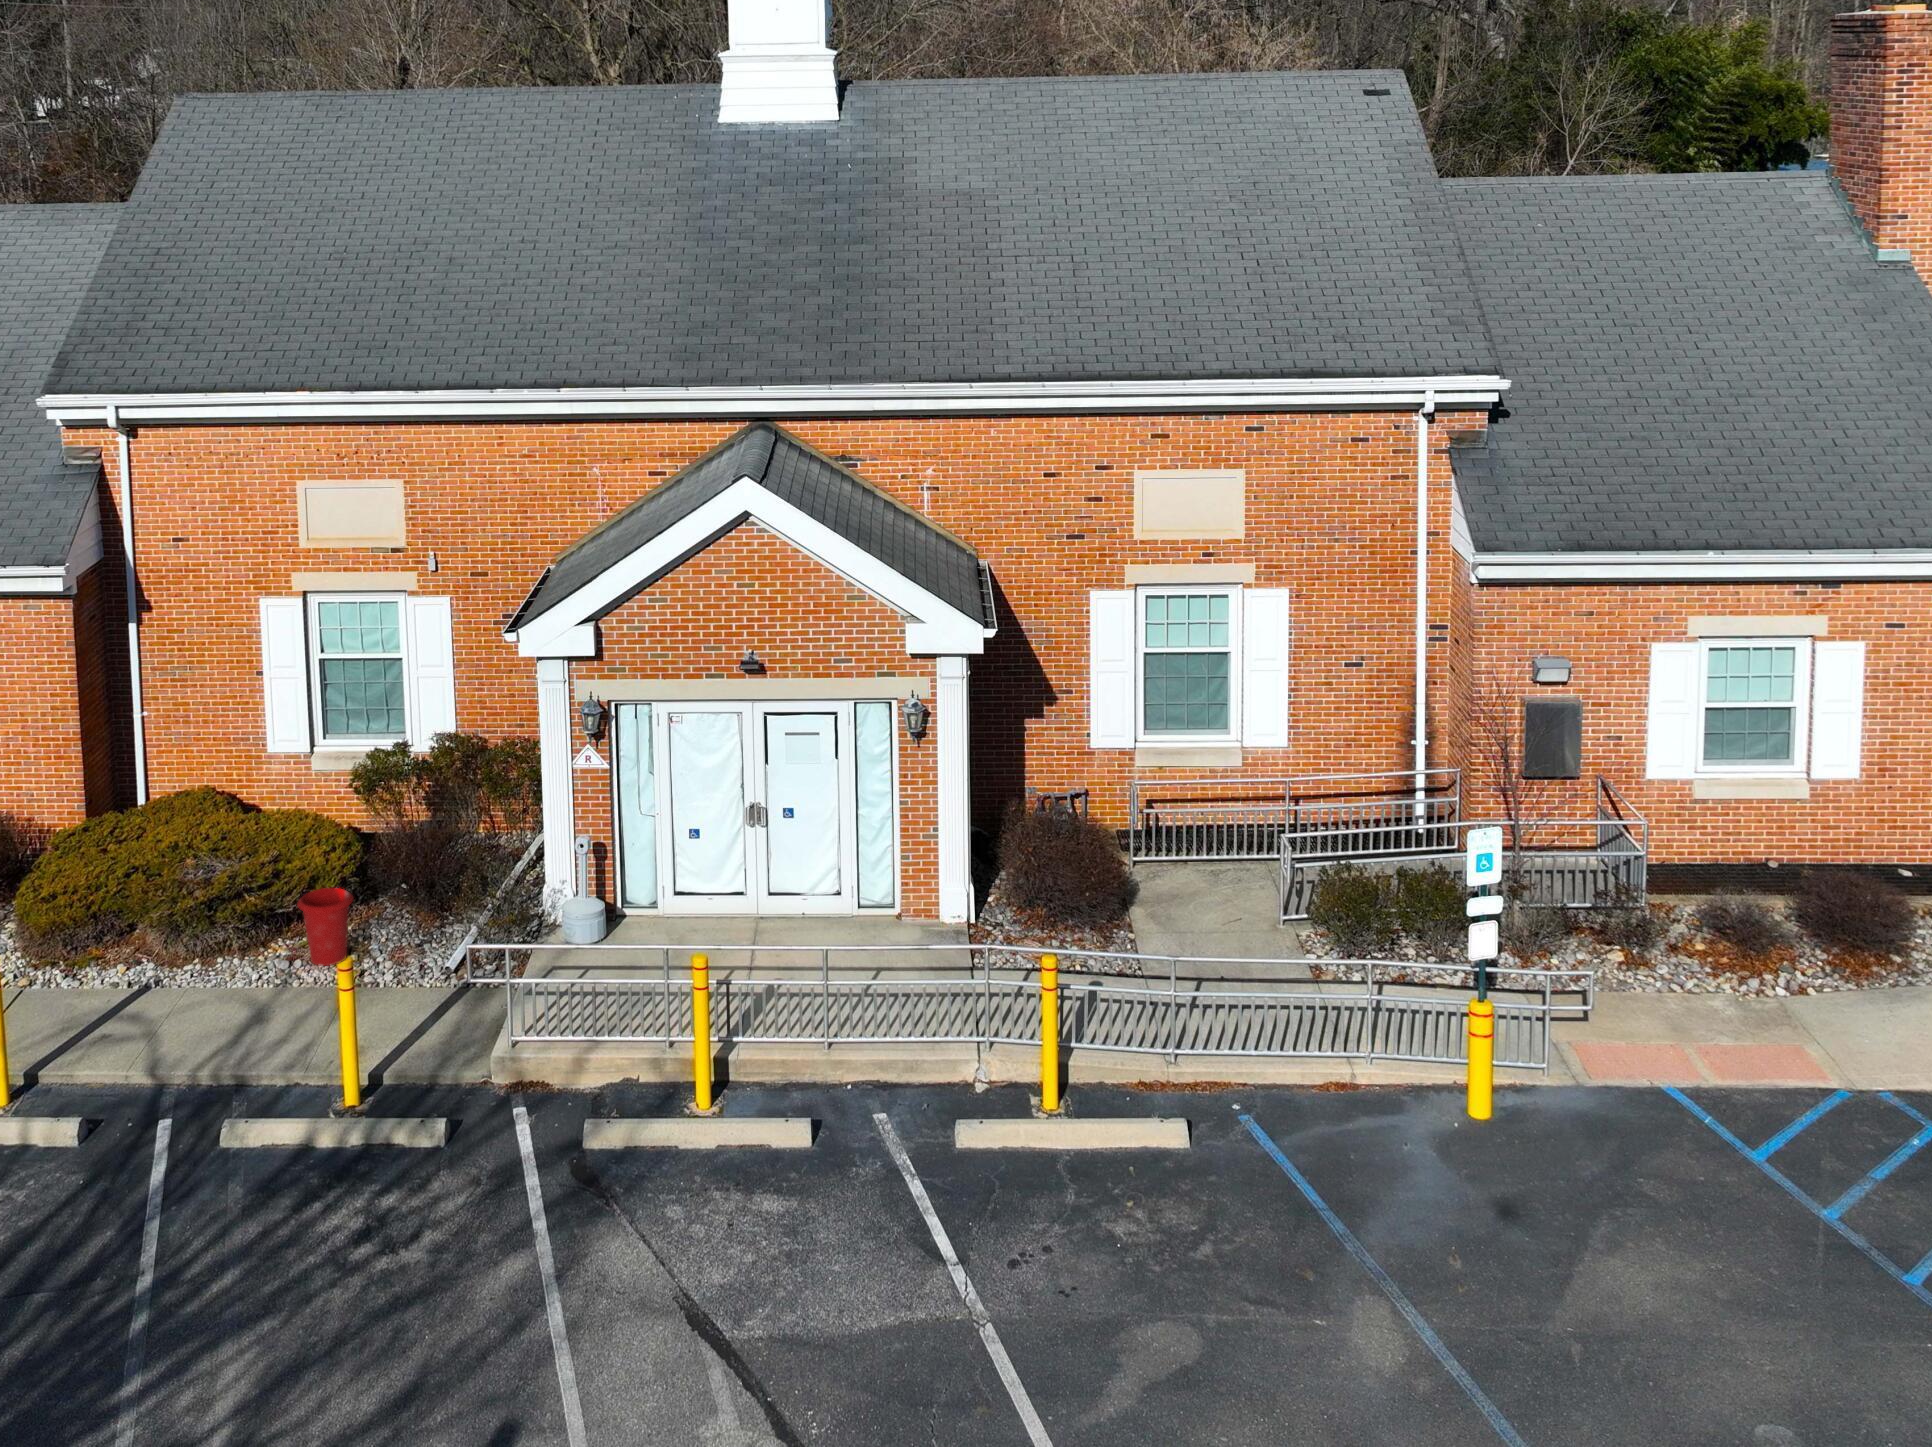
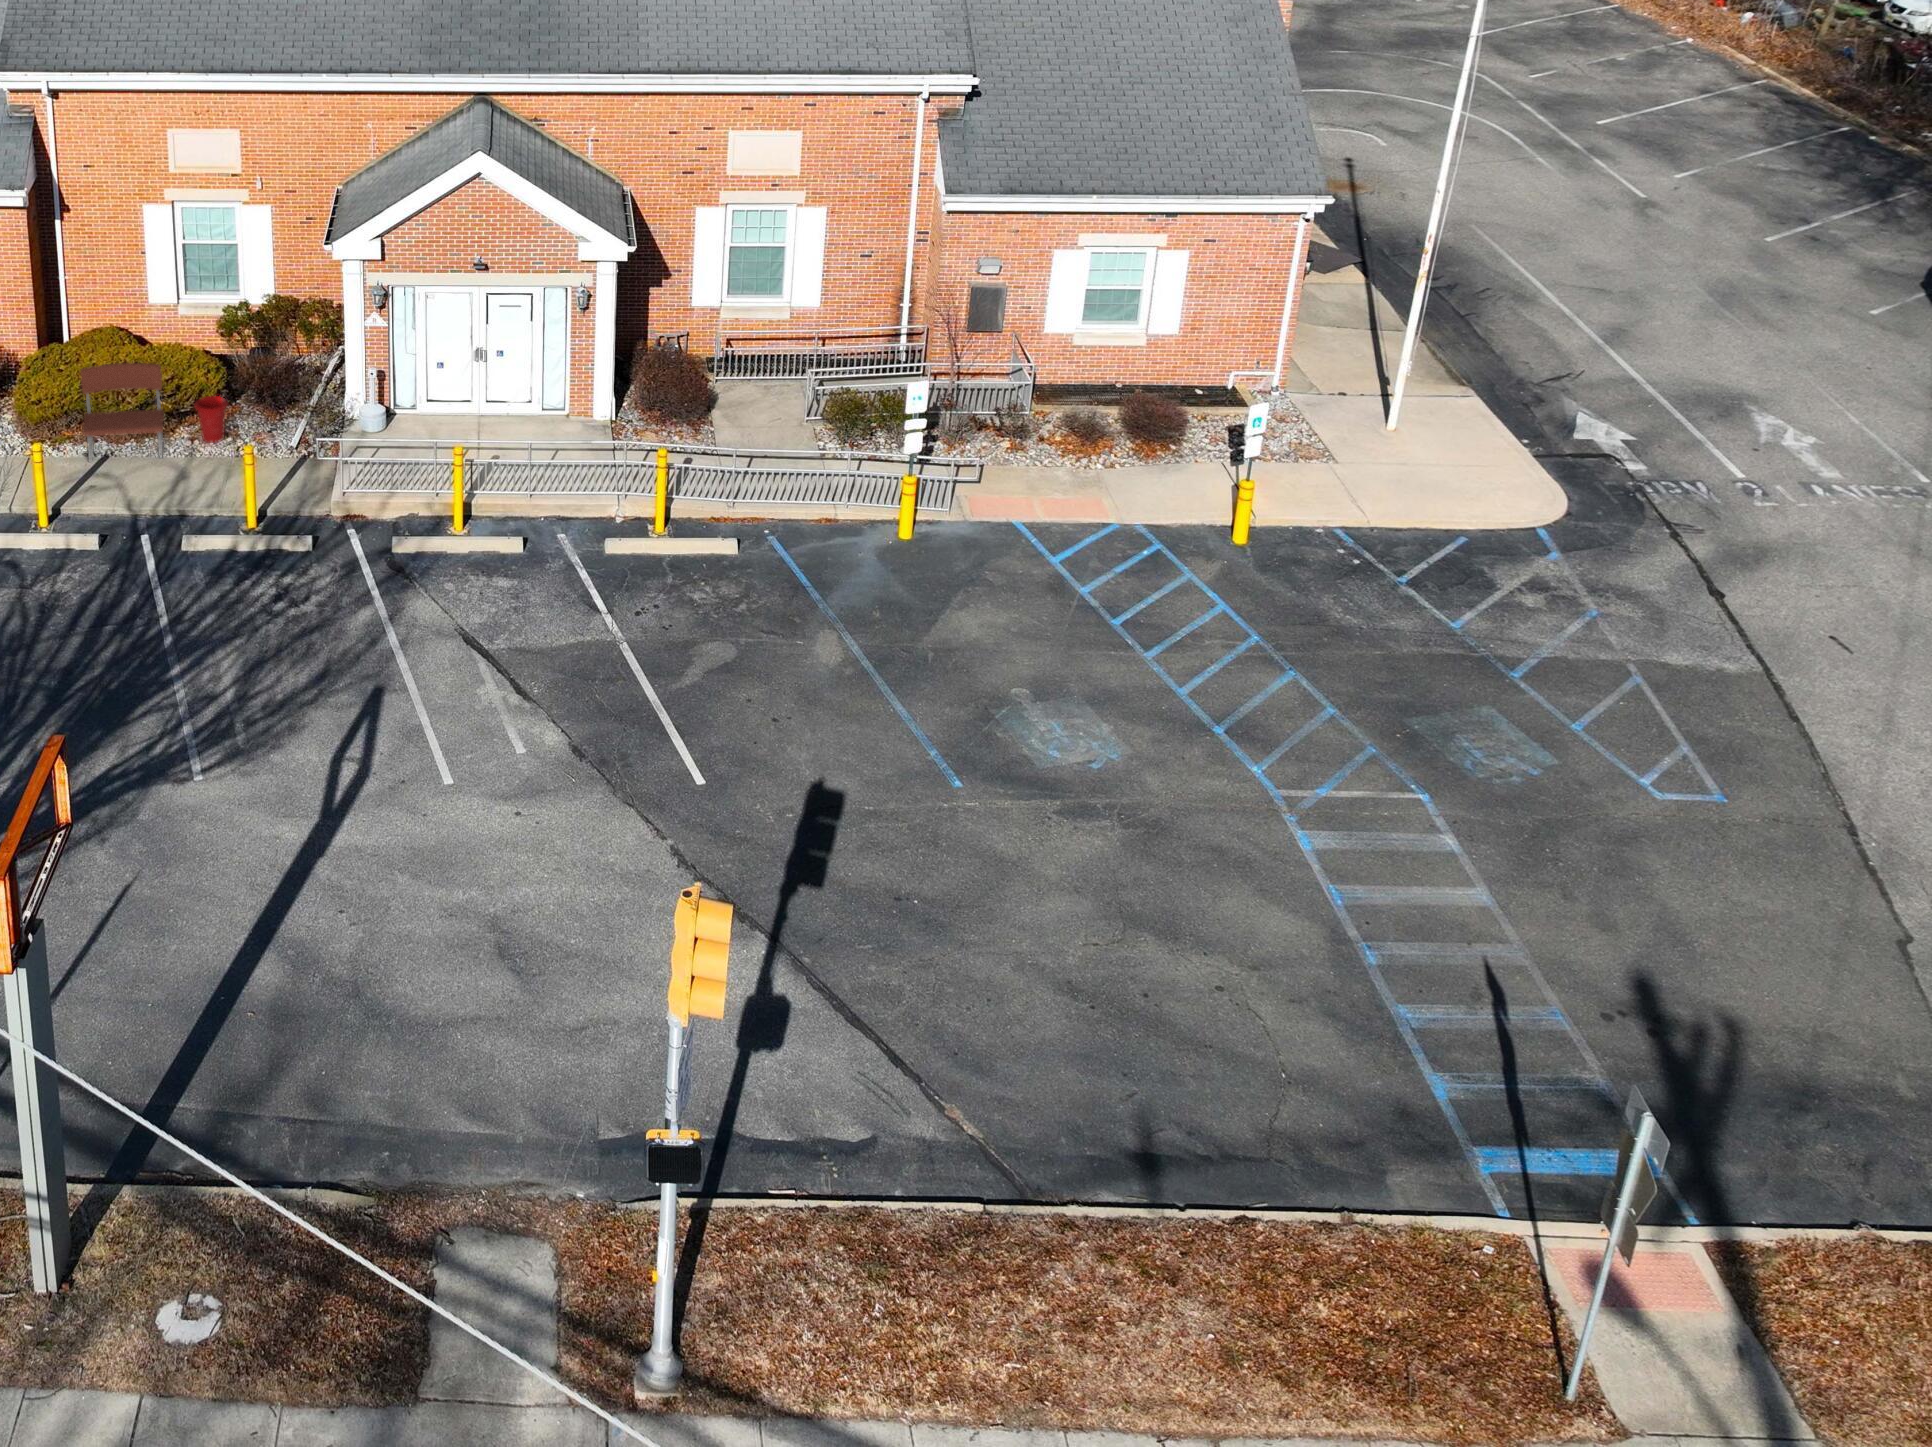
bench: none [102,831,247,998] -> present [81,363,164,461]

